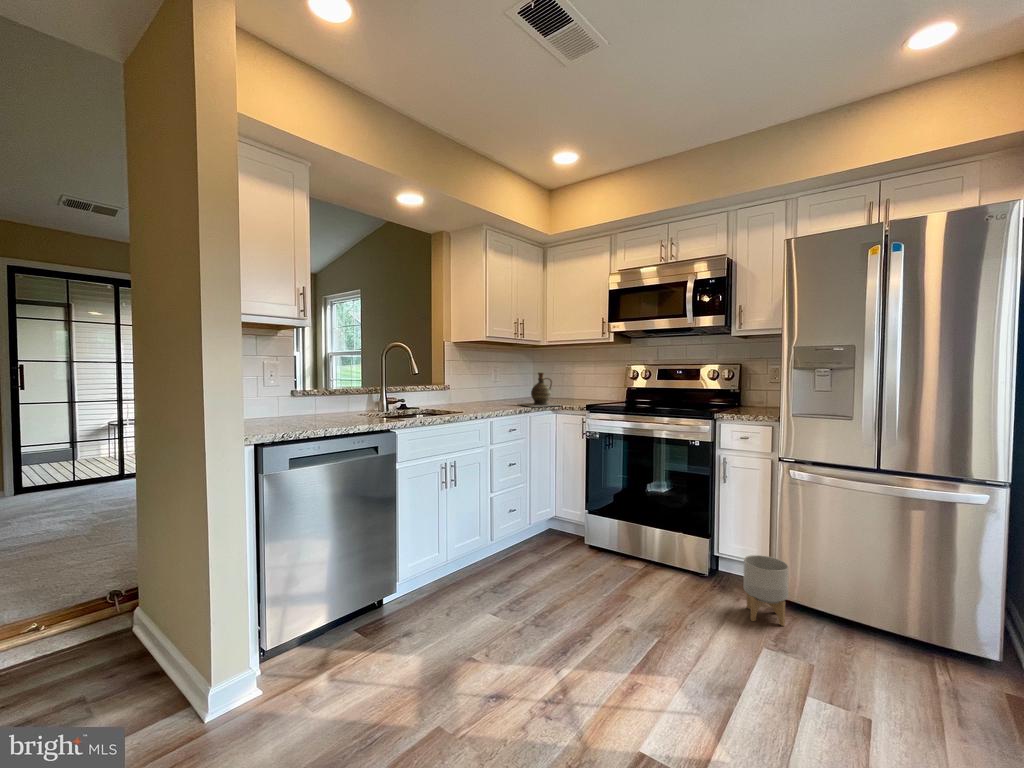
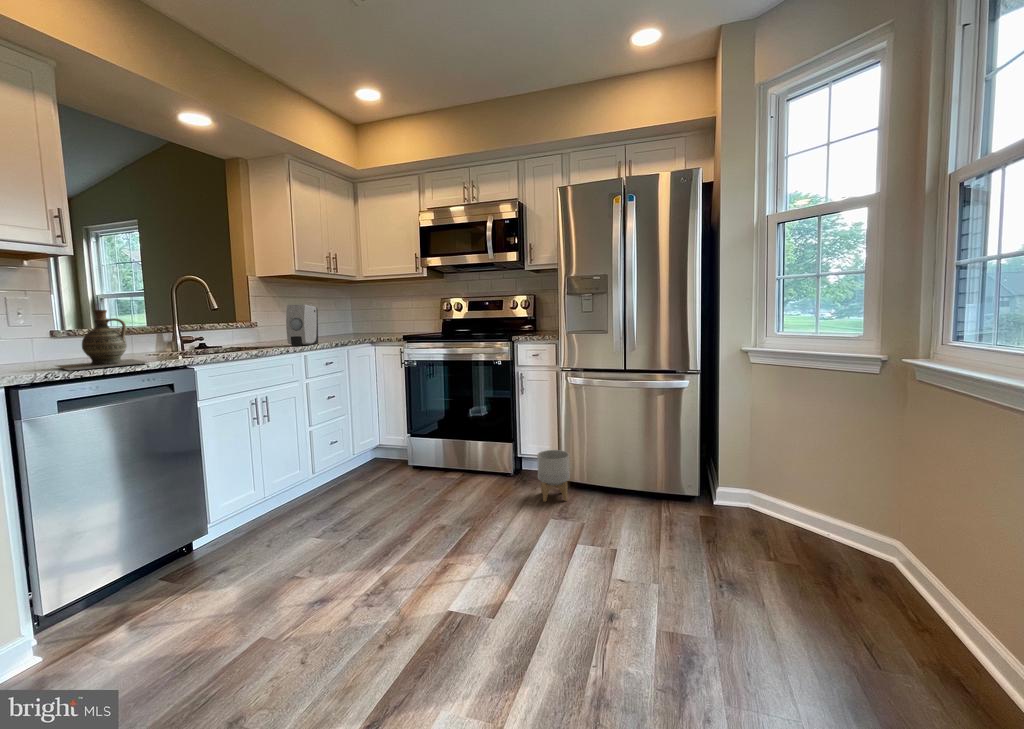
soap dispenser: none [476,370,505,410] -> present [286,304,318,346]
ceramic jug: present [520,373,561,407] -> present [56,310,148,370]

